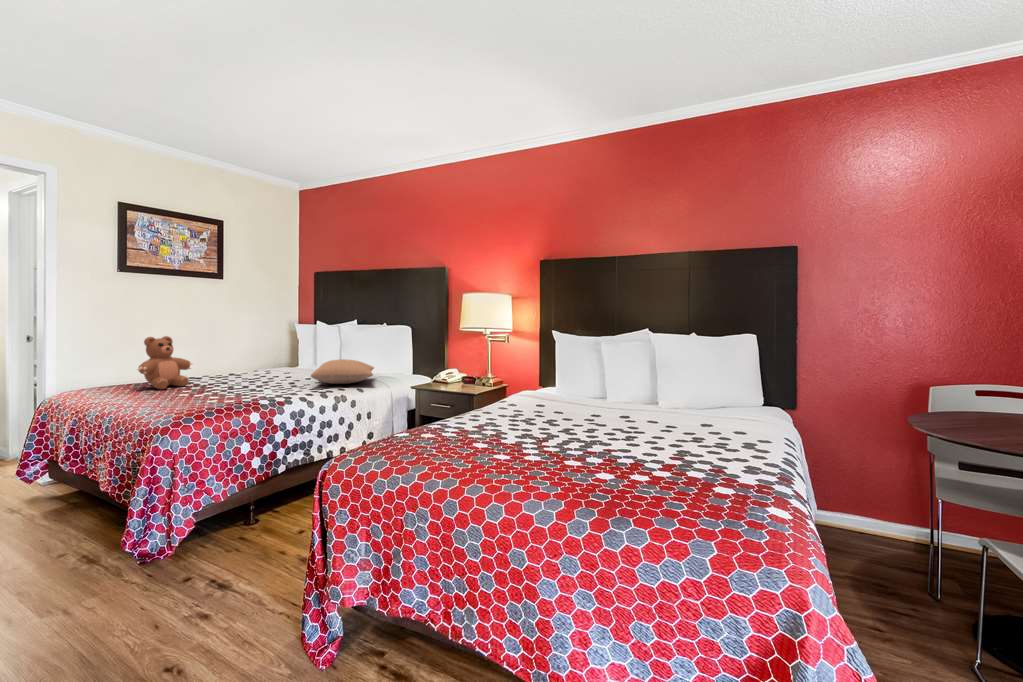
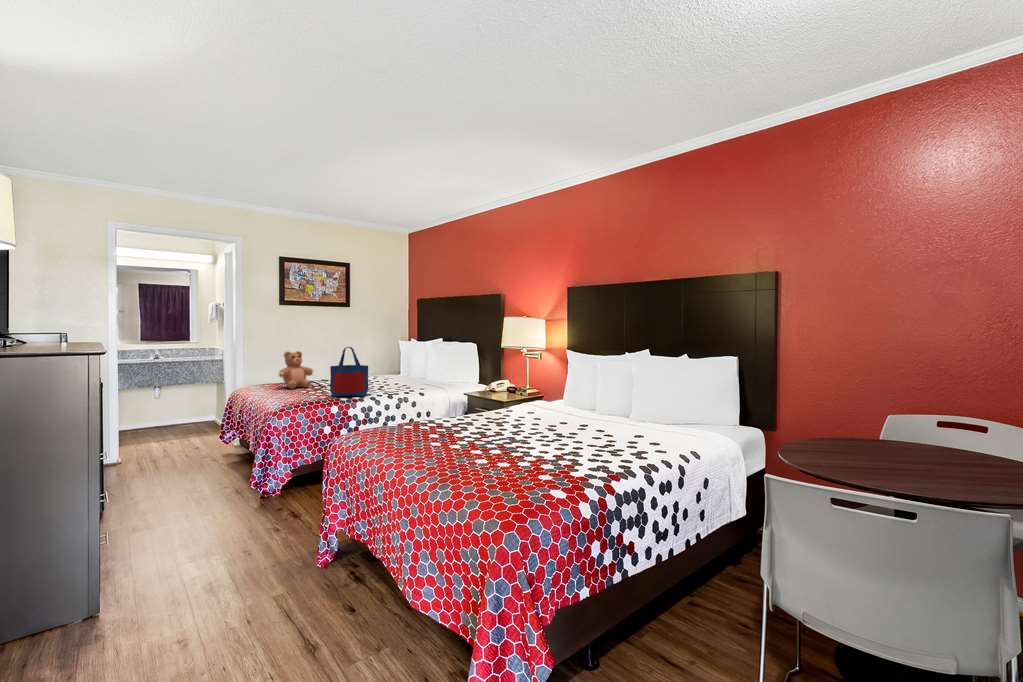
tote bag: none [237,332,293,401] -> present [330,347,369,397]
pillow: present [311,359,374,384] -> none [386,370,443,389]

